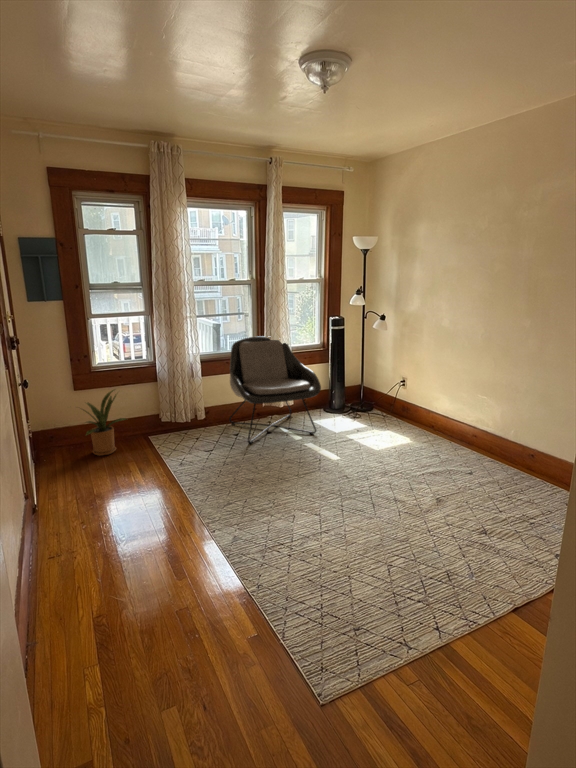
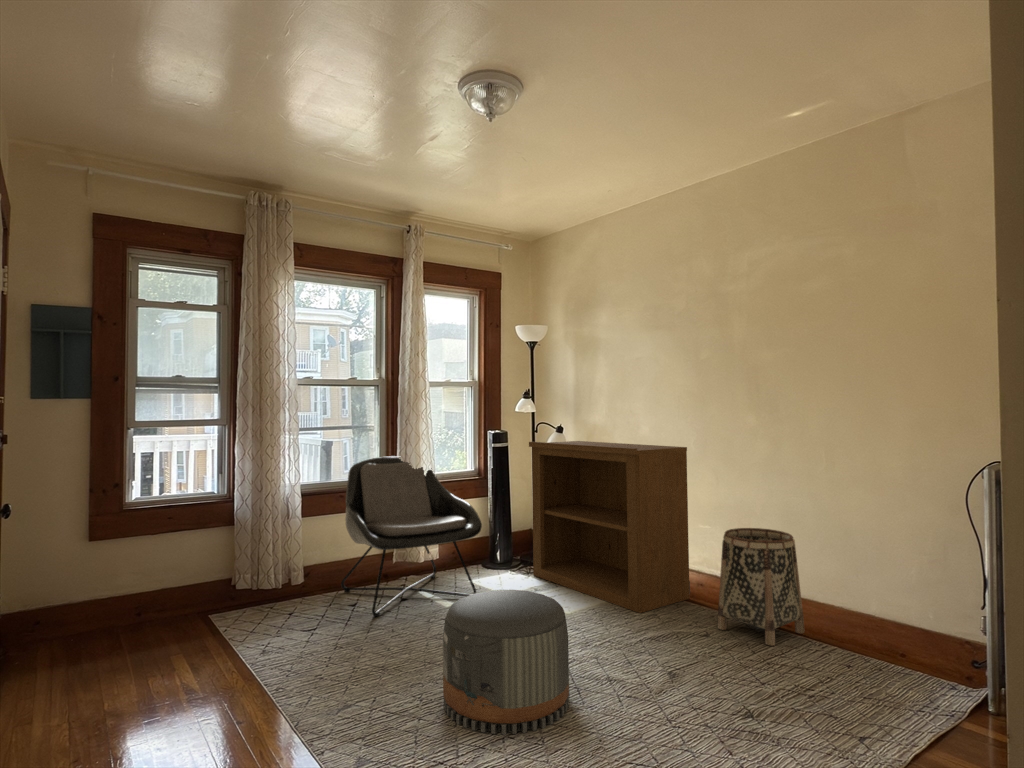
bookshelf: none [357,326,476,453] -> present [529,441,690,613]
house plant: present [84,390,126,456] -> none [71,534,178,649]
basket: none [480,402,546,485] -> present [718,528,804,646]
pouf: none [287,441,368,531] -> present [443,590,569,734]

